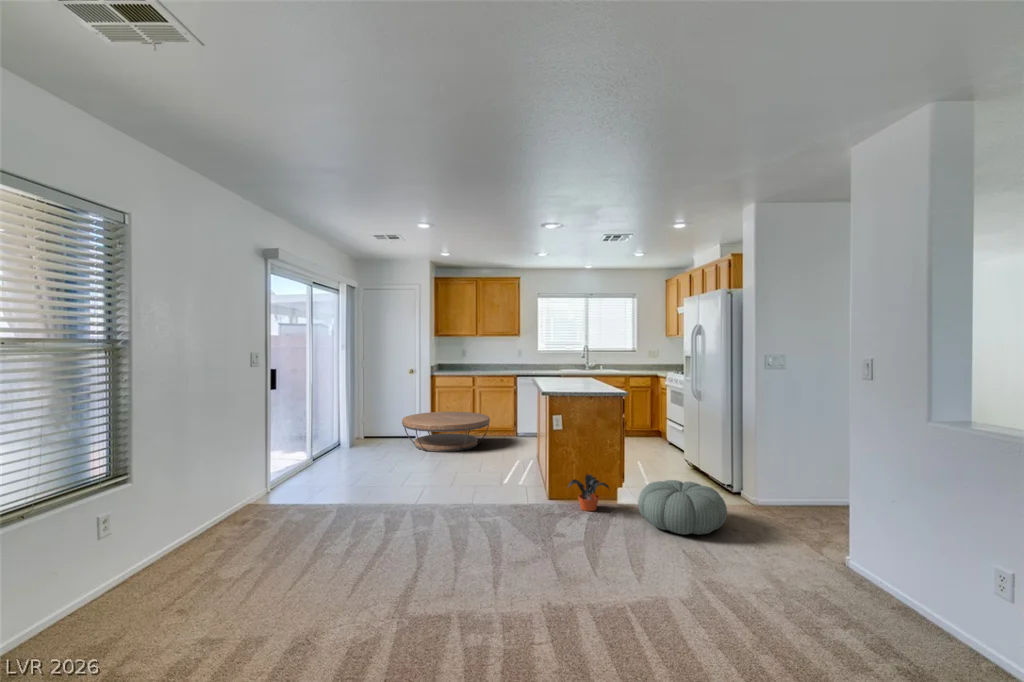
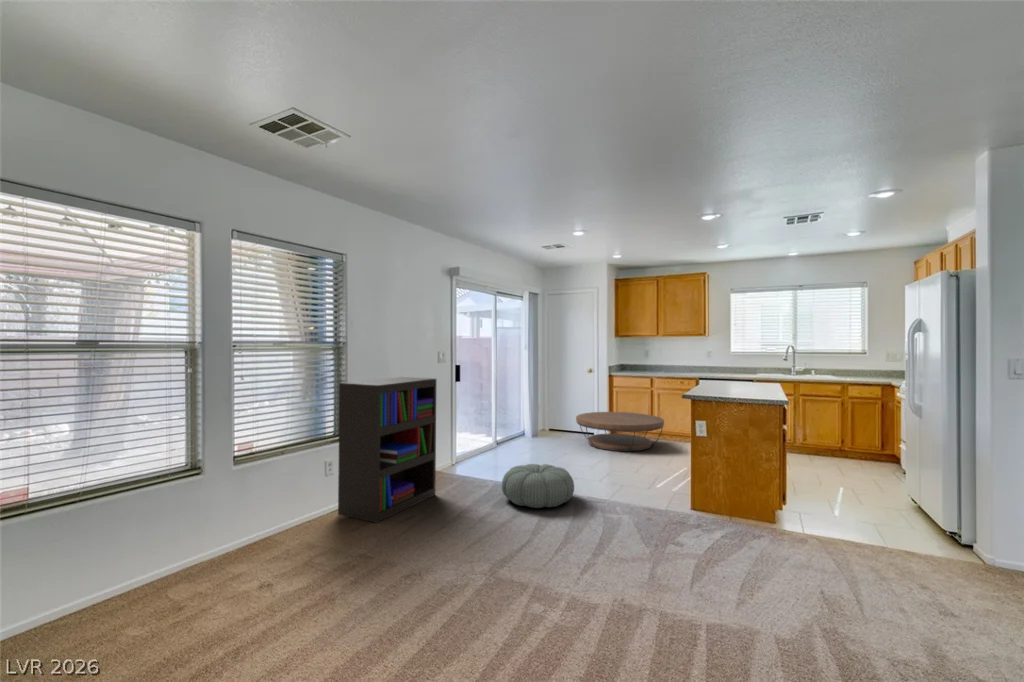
bookshelf: none [118,386,264,592] -> present [338,377,436,523]
potted plant: present [568,475,609,511] -> none [703,485,750,524]
pouf: present [638,480,727,535] -> present [502,464,574,508]

